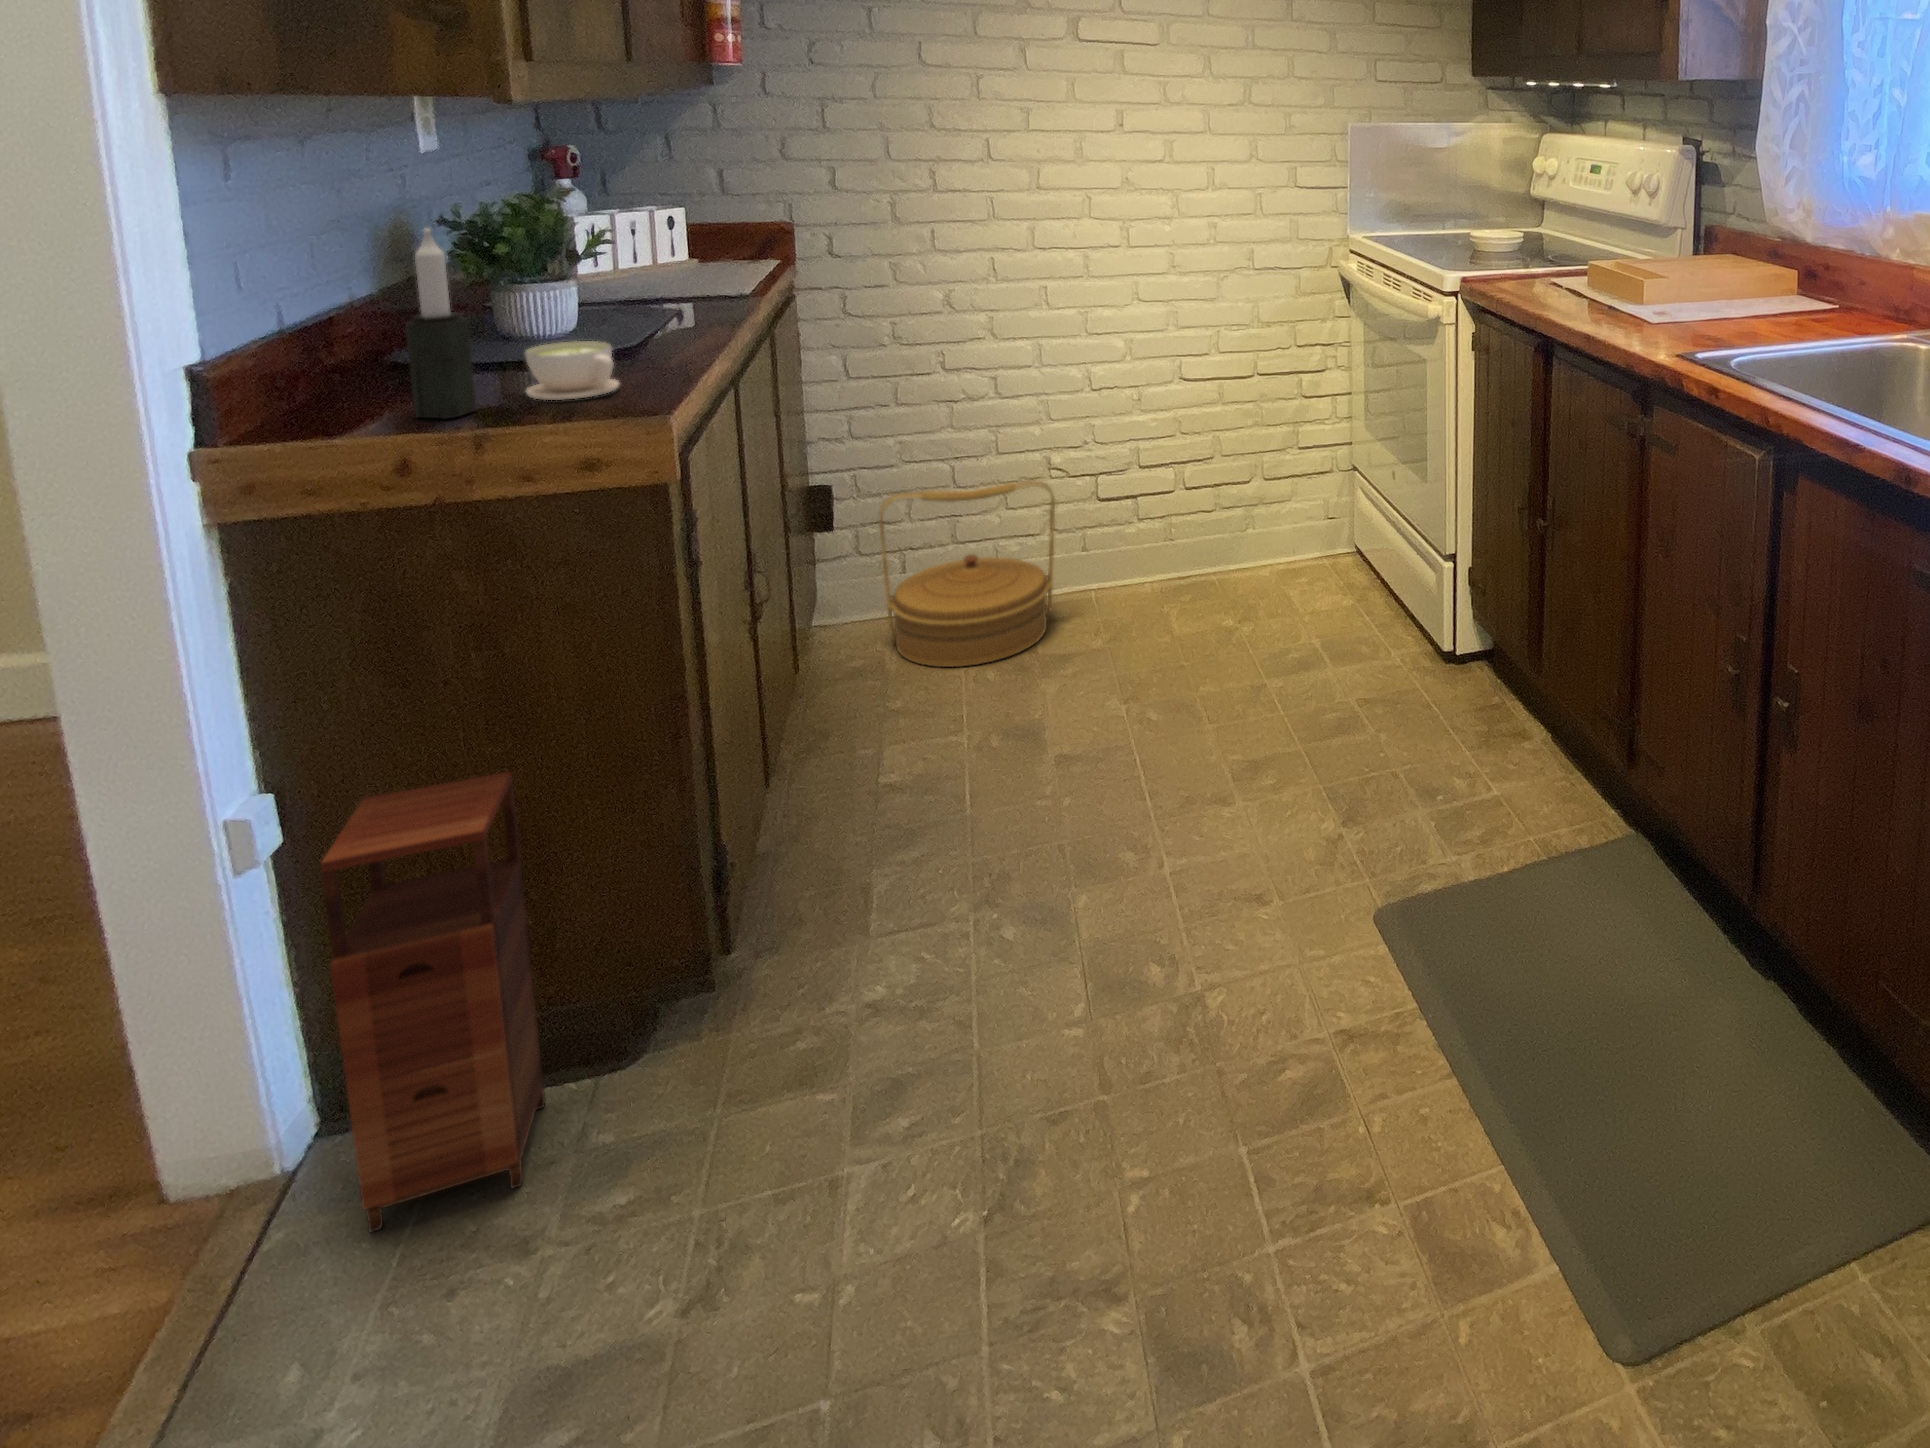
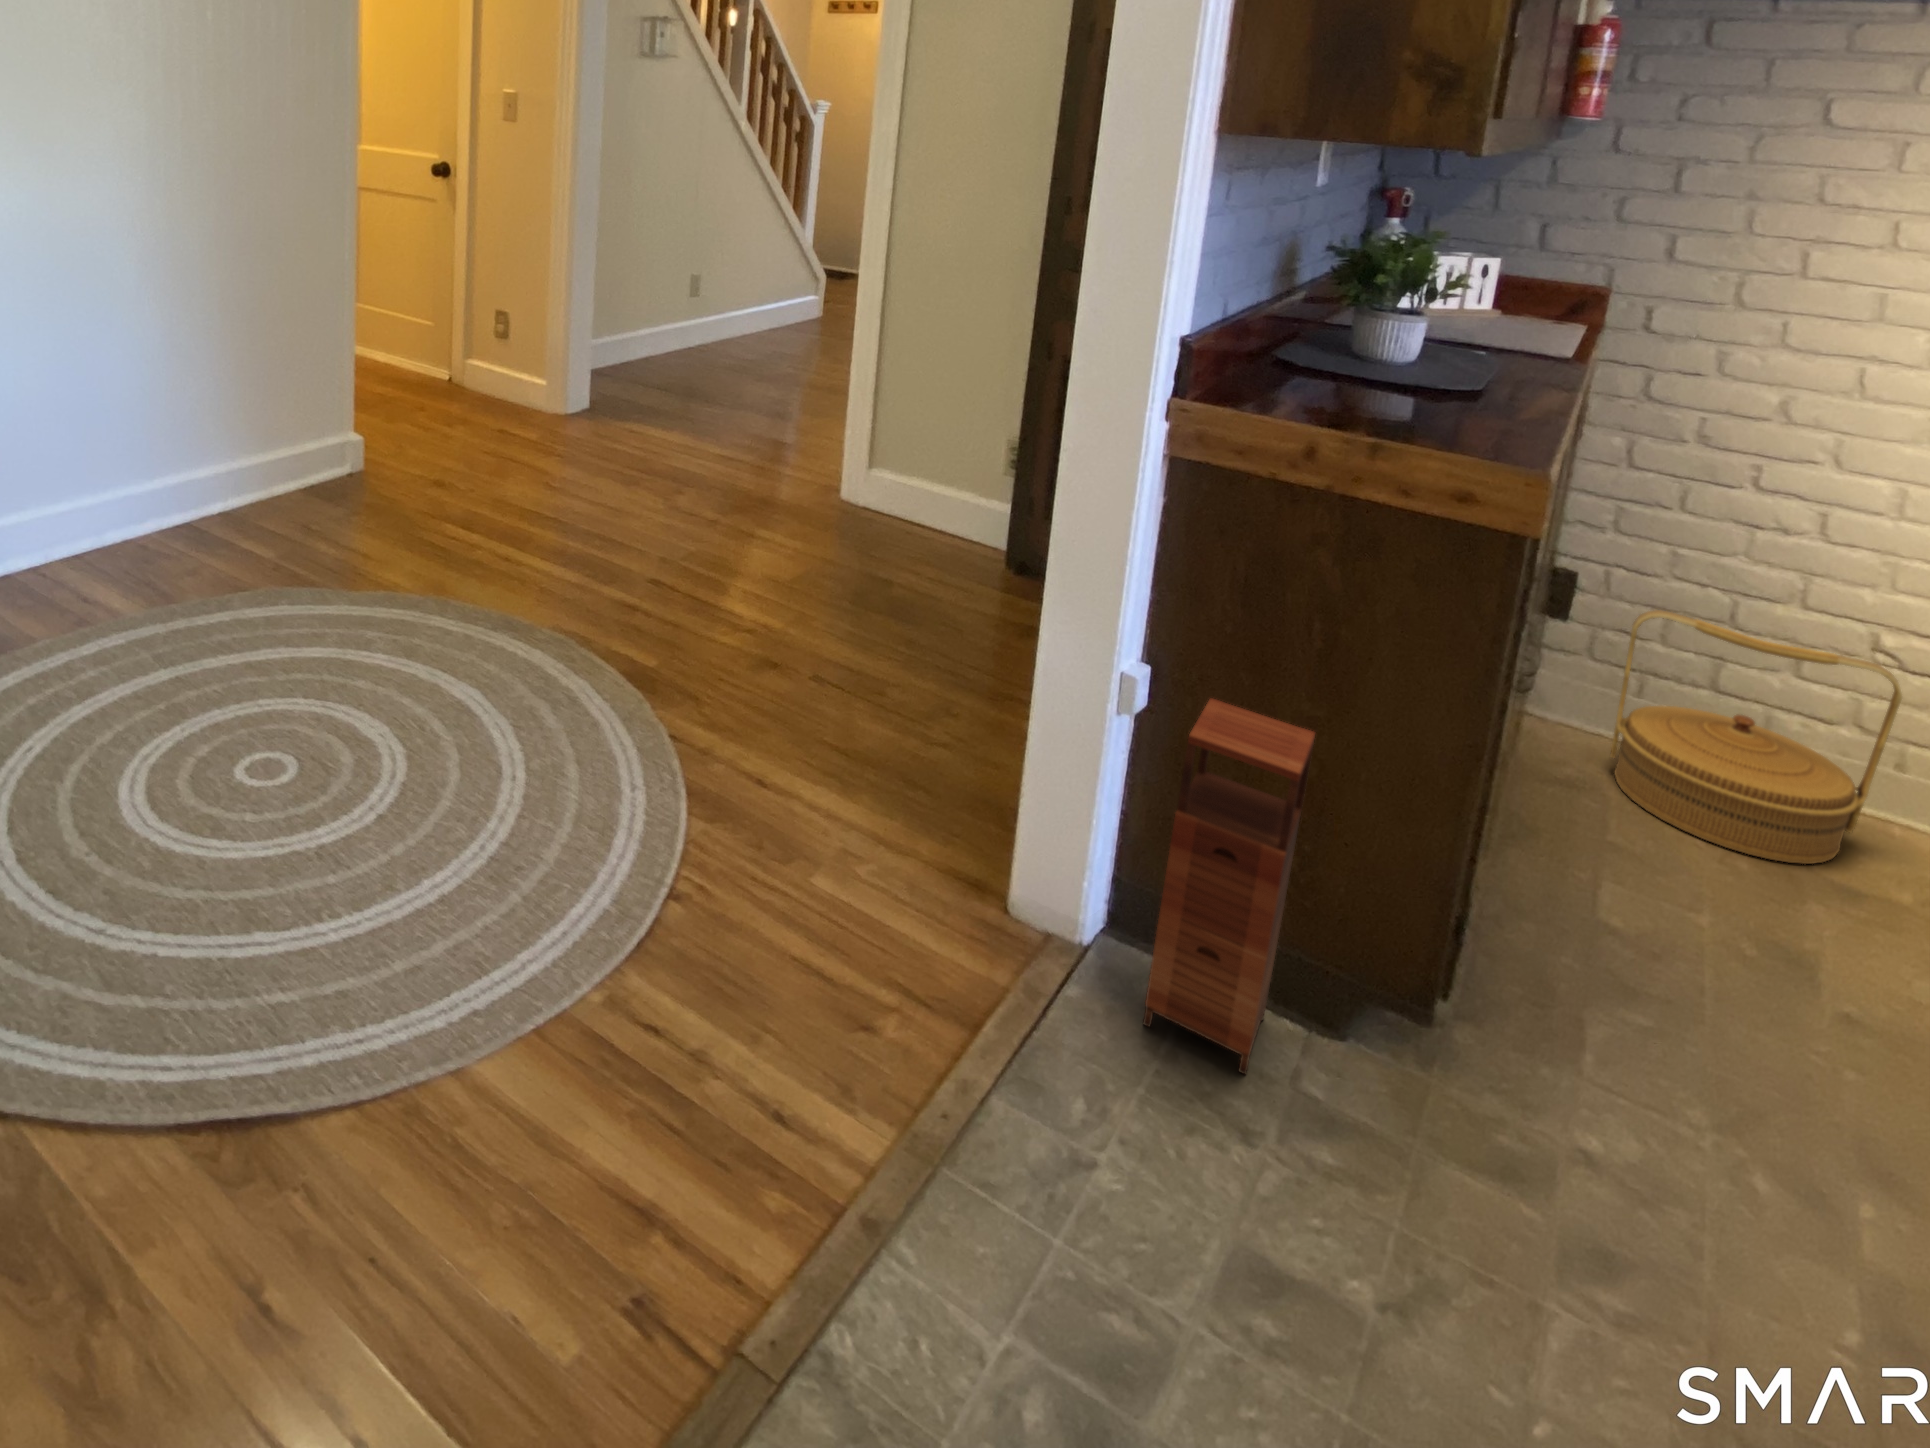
candle: present [405,228,476,418] -> none [1310,258,1369,421]
coffee cup: present [525,341,619,400] -> none [1389,373,1477,431]

